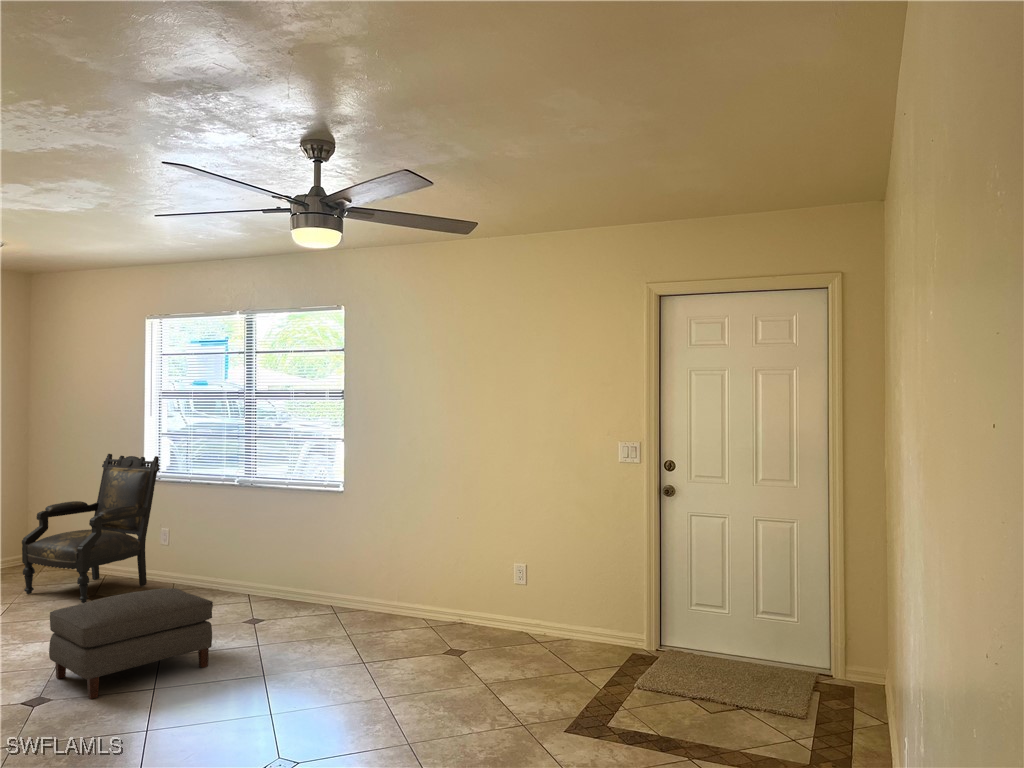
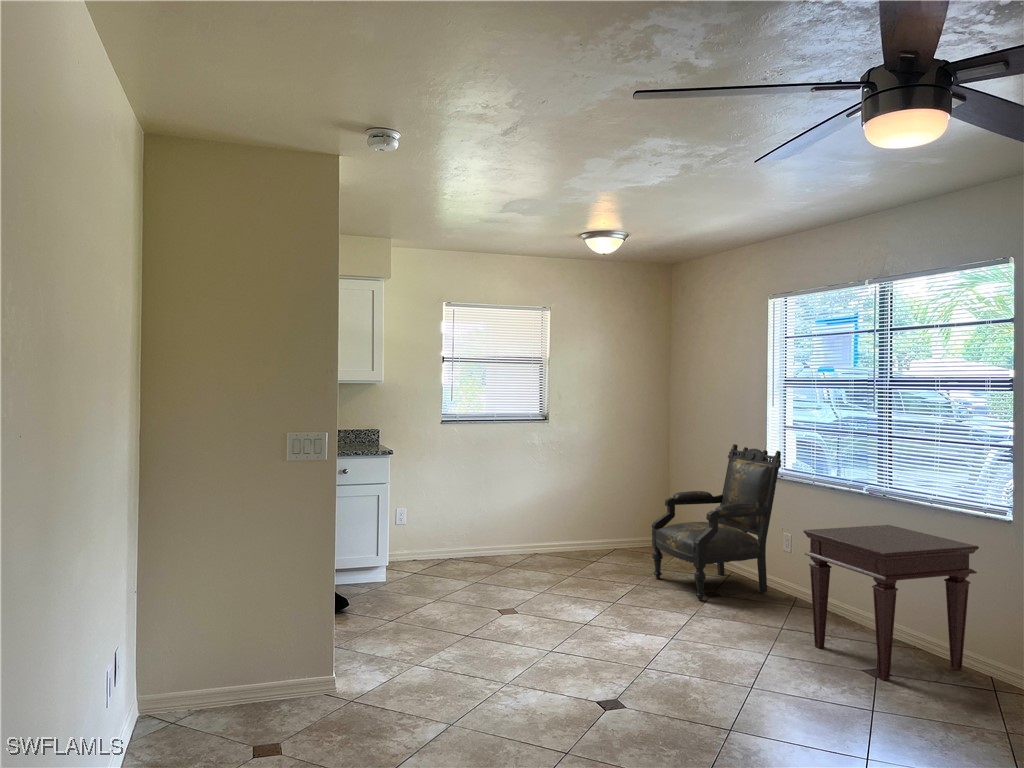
side table: none [192,507,321,624] -> present [803,525,979,680]
ottoman: present [49,588,213,699] -> none [636,610,808,725]

